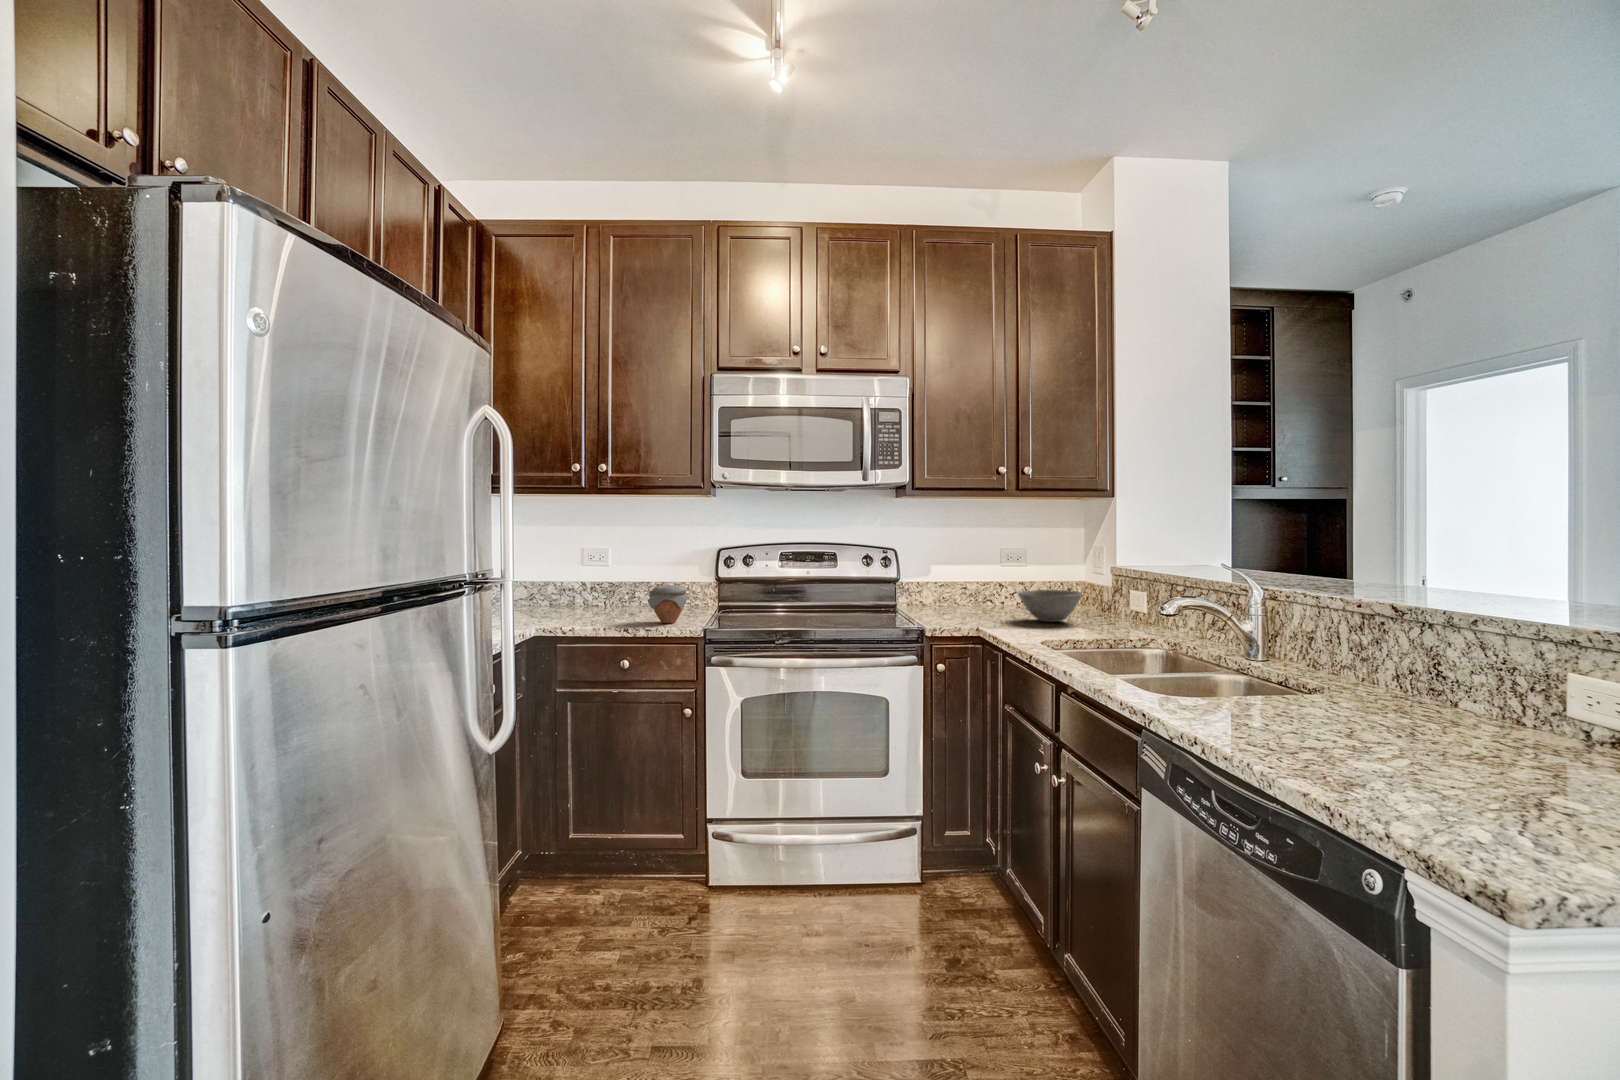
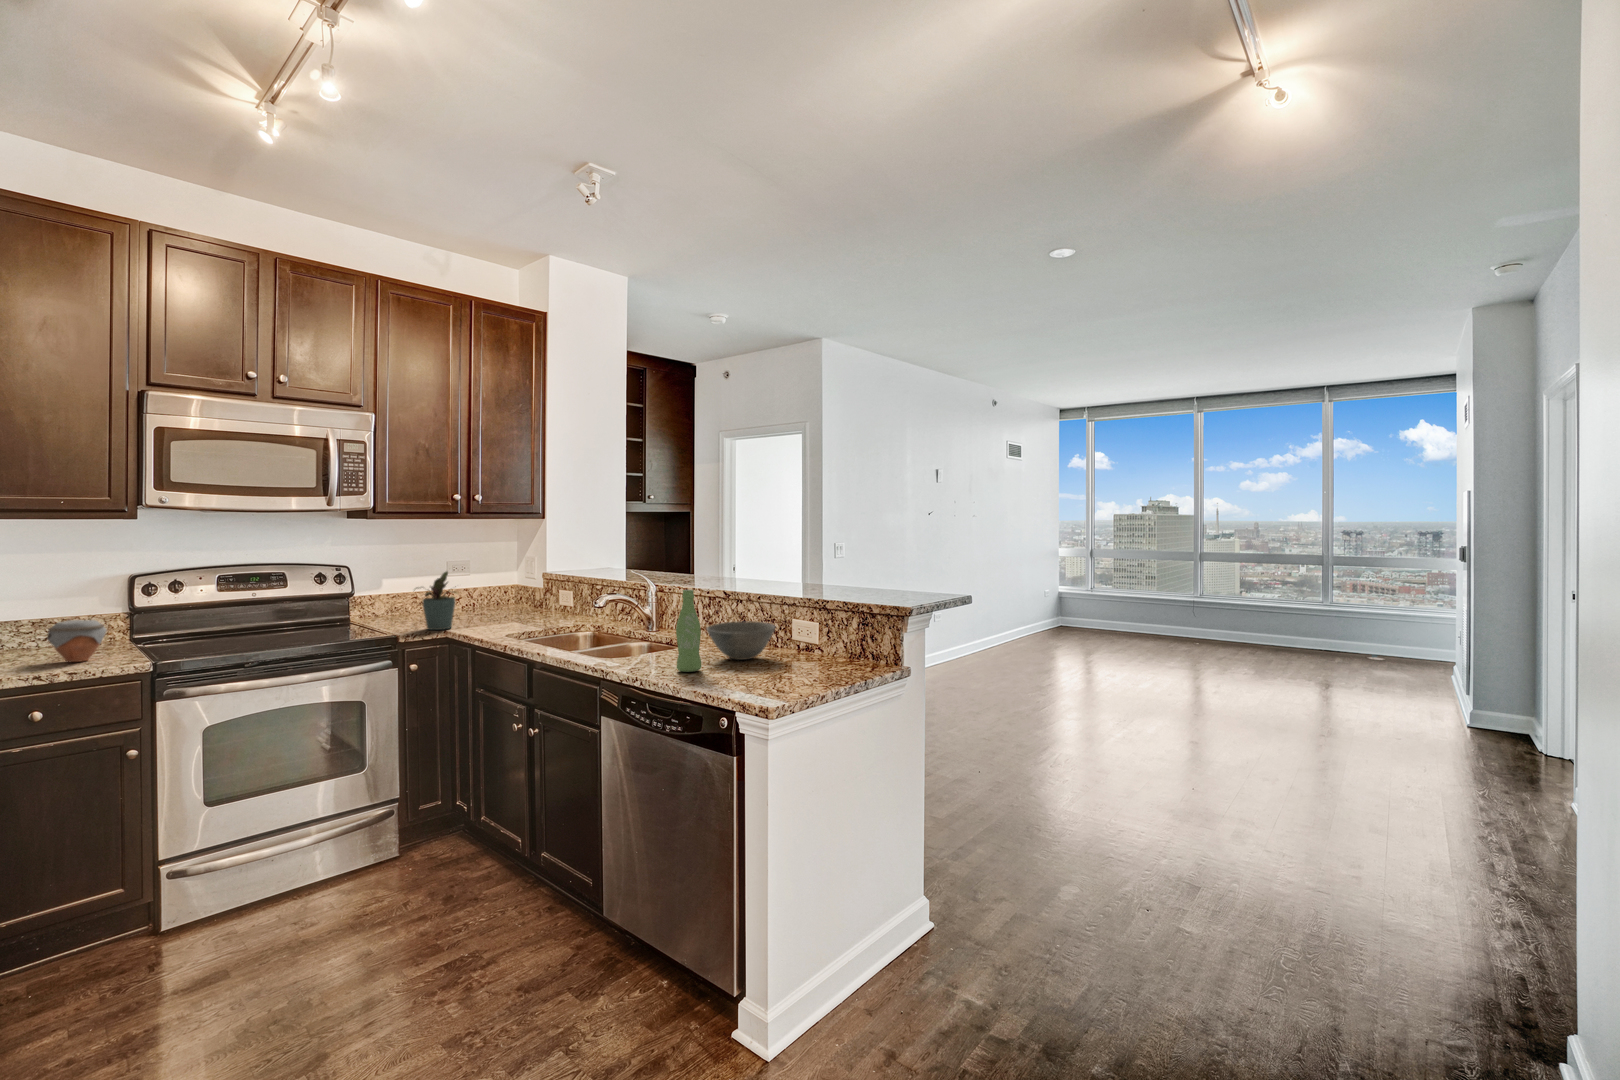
potted plant: none [946,557,1000,626] -> present [416,572,456,630]
bowl: present [1018,590,1082,622] -> present [706,622,775,660]
bottle: none [1275,592,1330,748] -> present [676,590,701,672]

